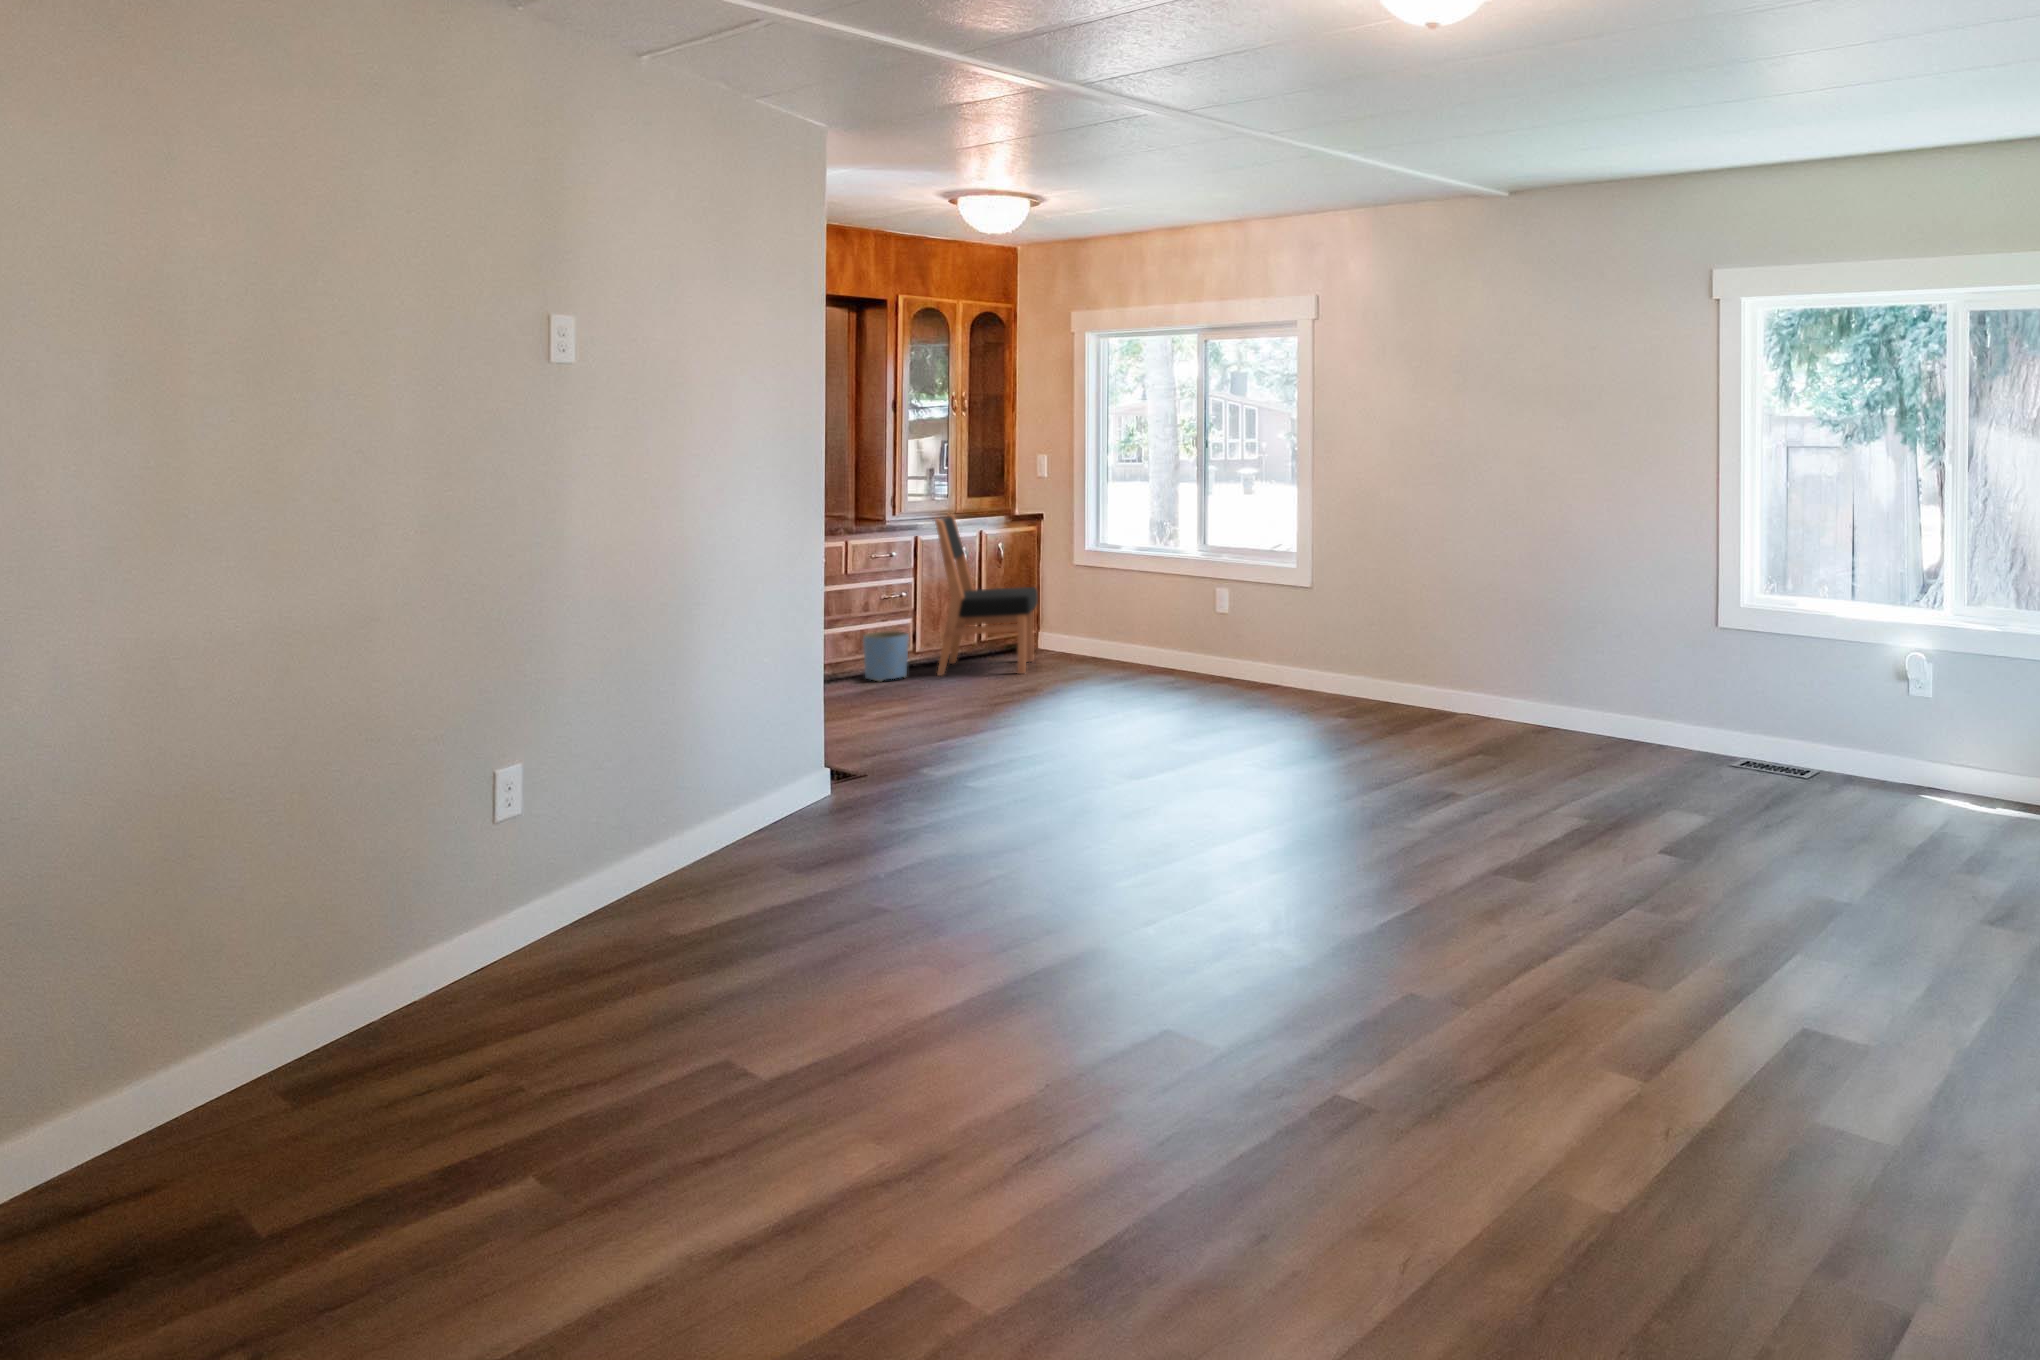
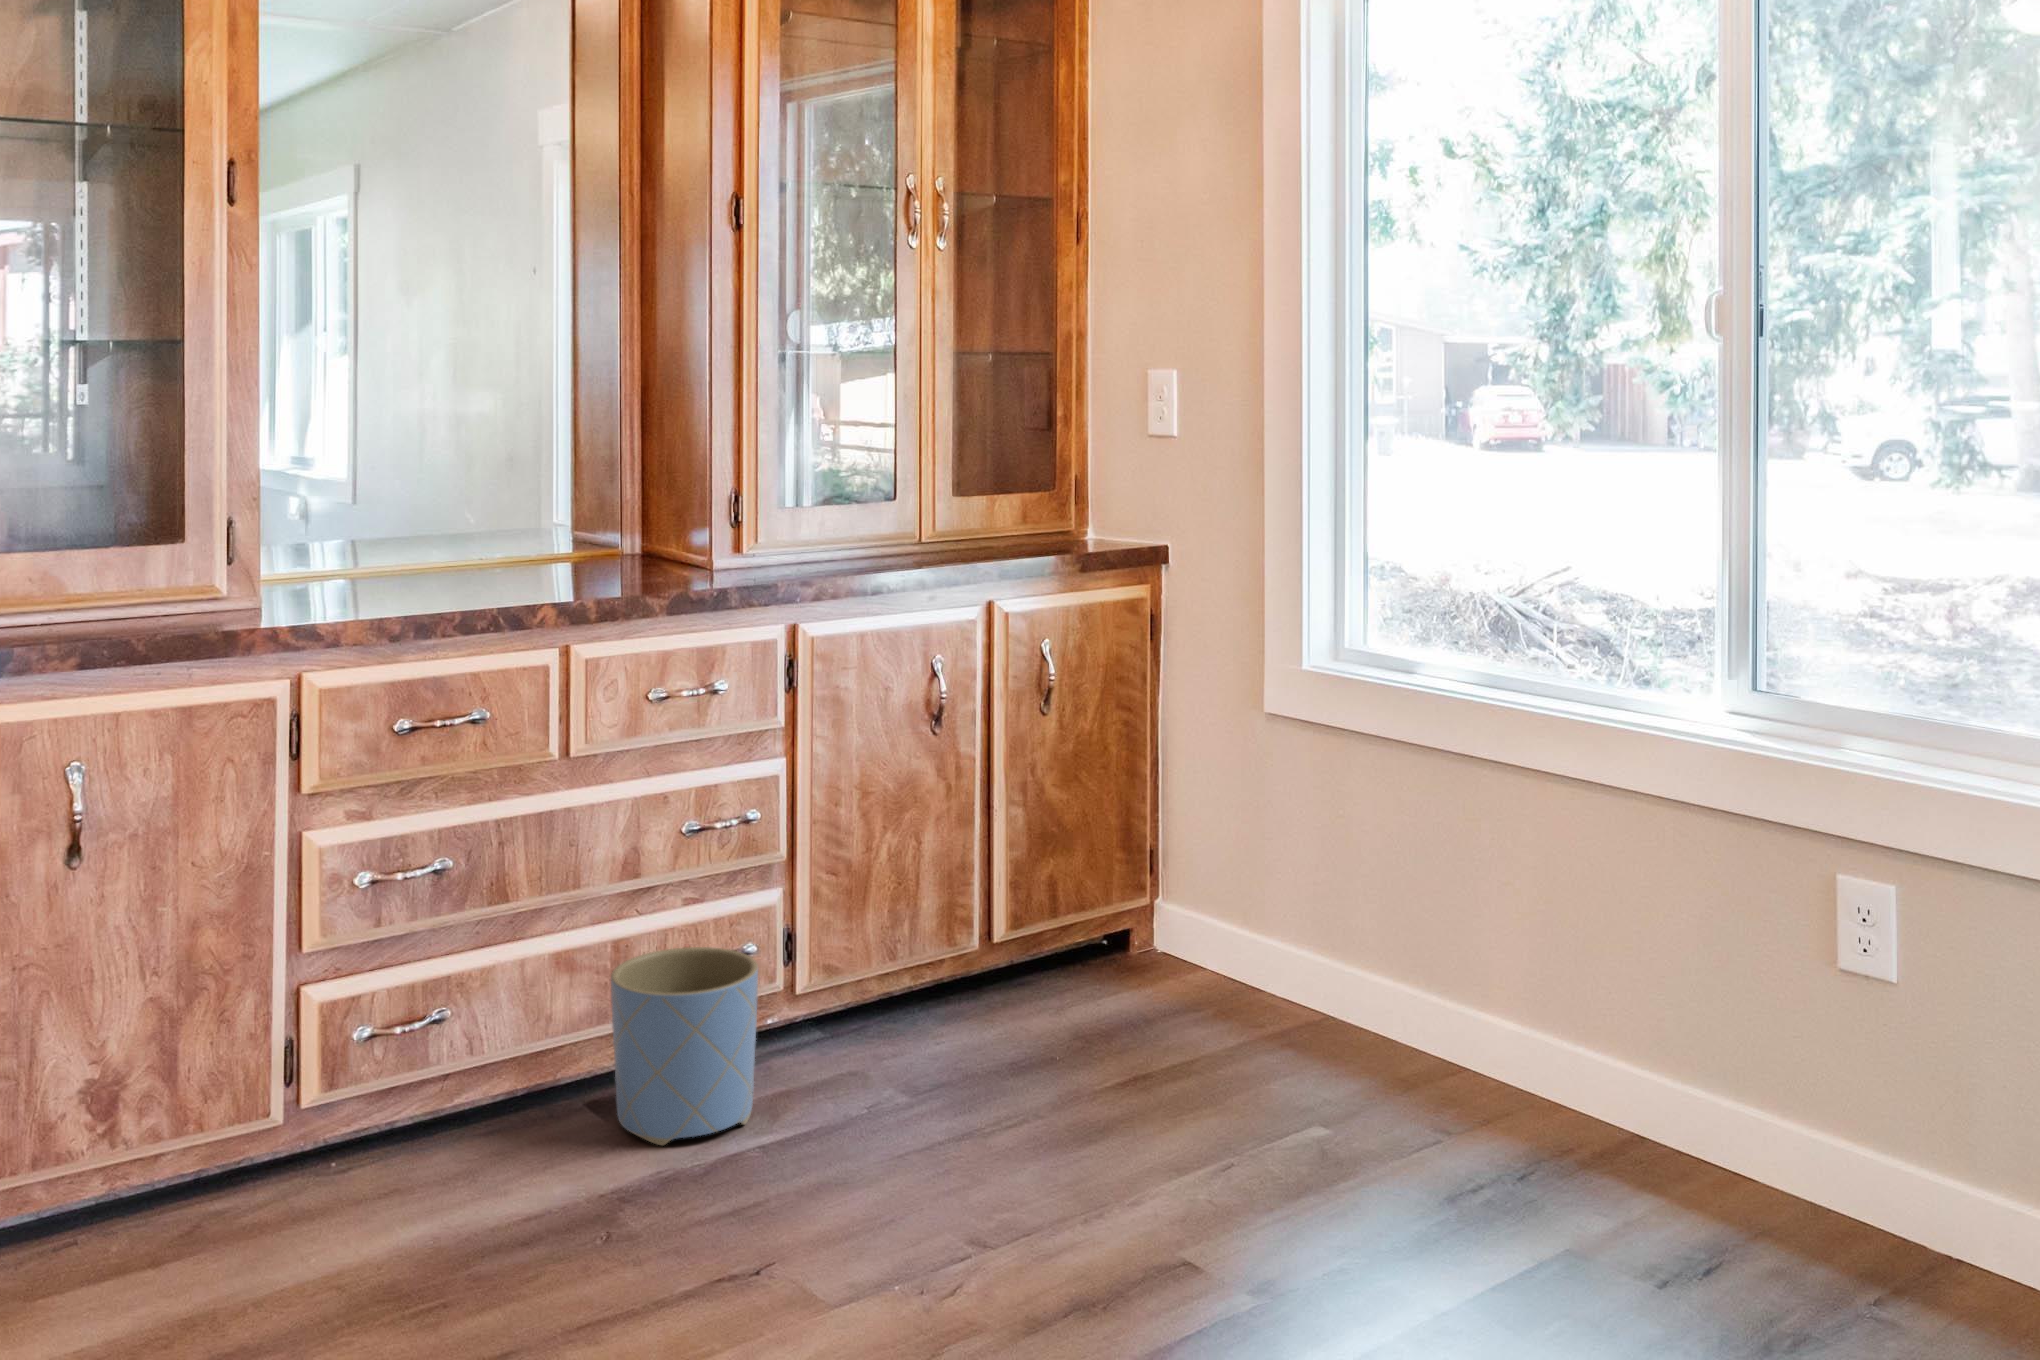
dining chair: present [935,514,1038,676] -> none [840,550,1171,1125]

